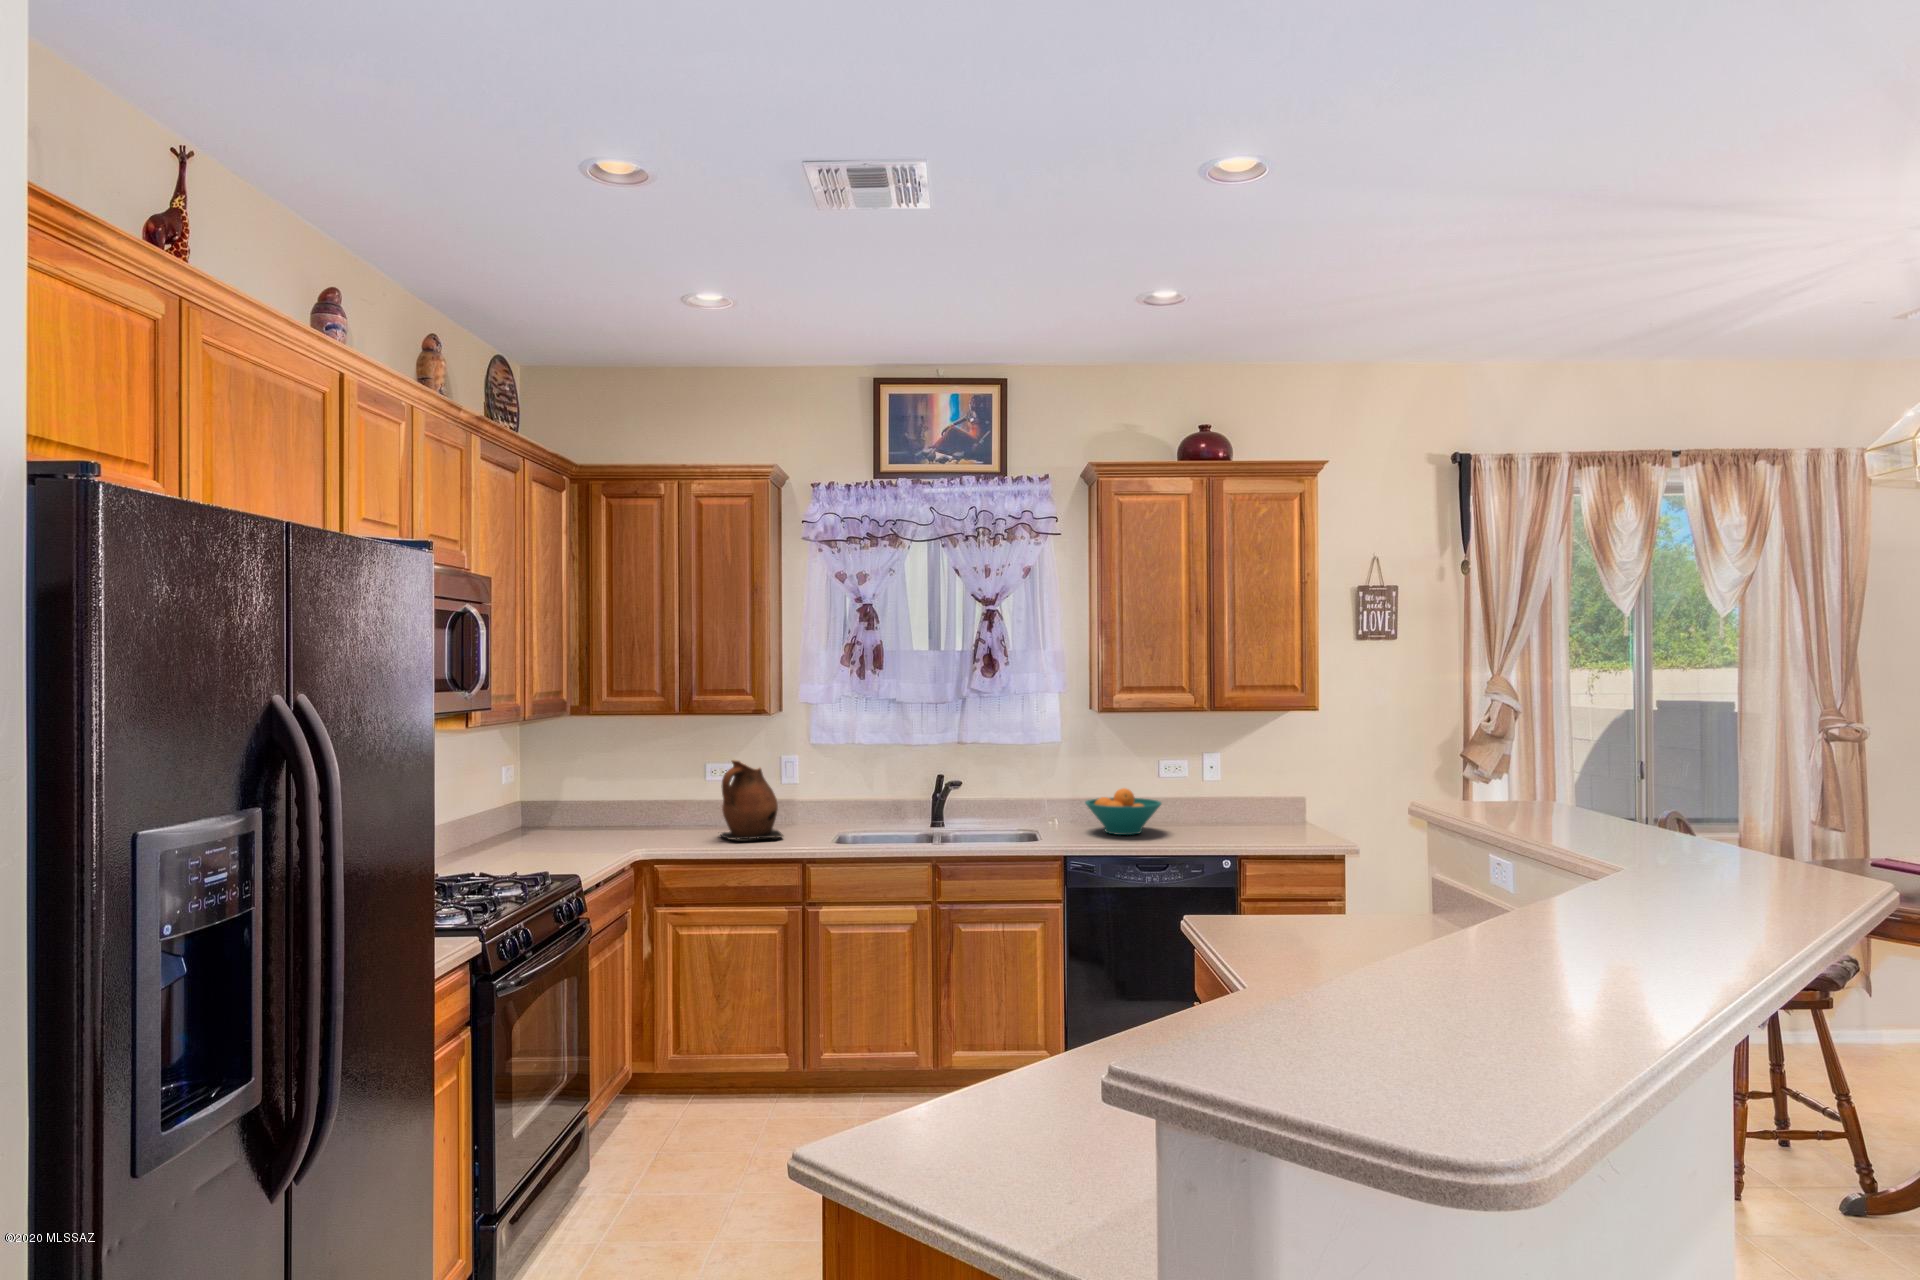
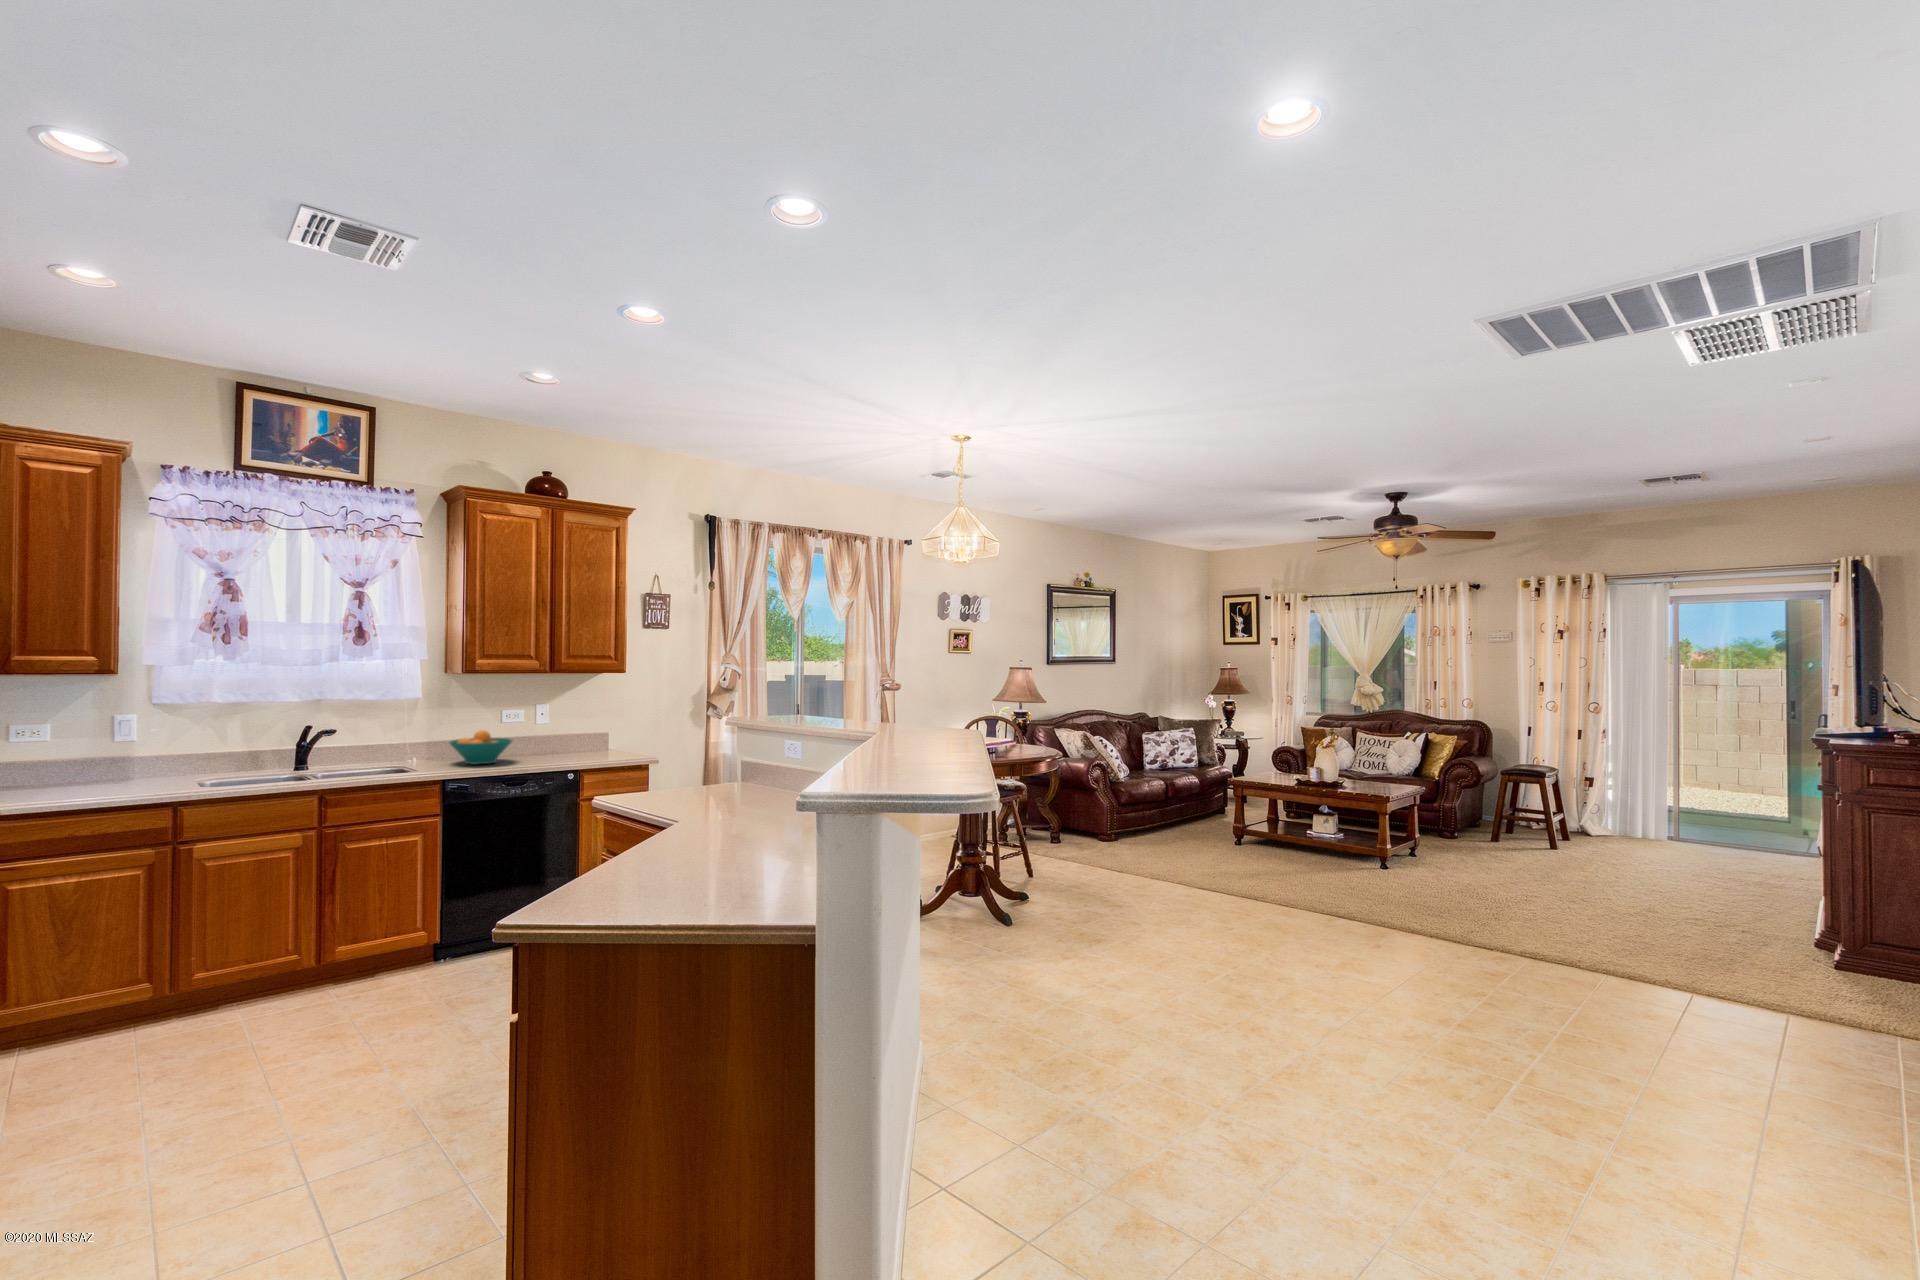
ceramic pitcher: present [720,760,783,839] -> none [46,720,139,796]

